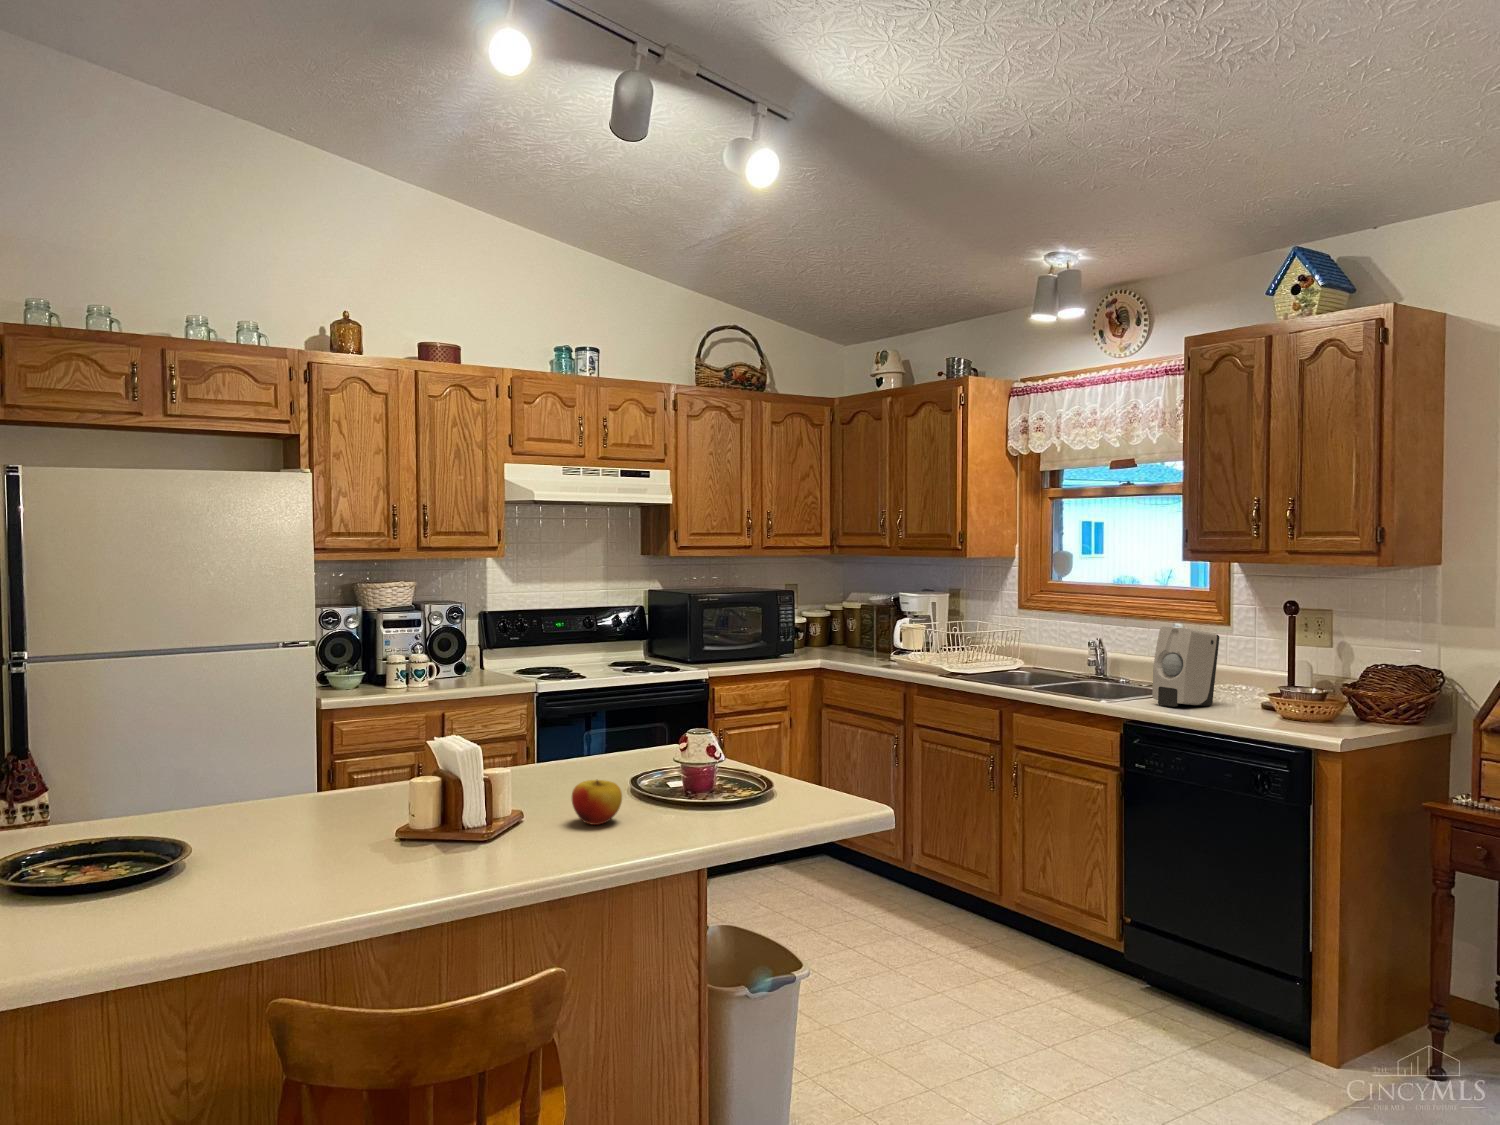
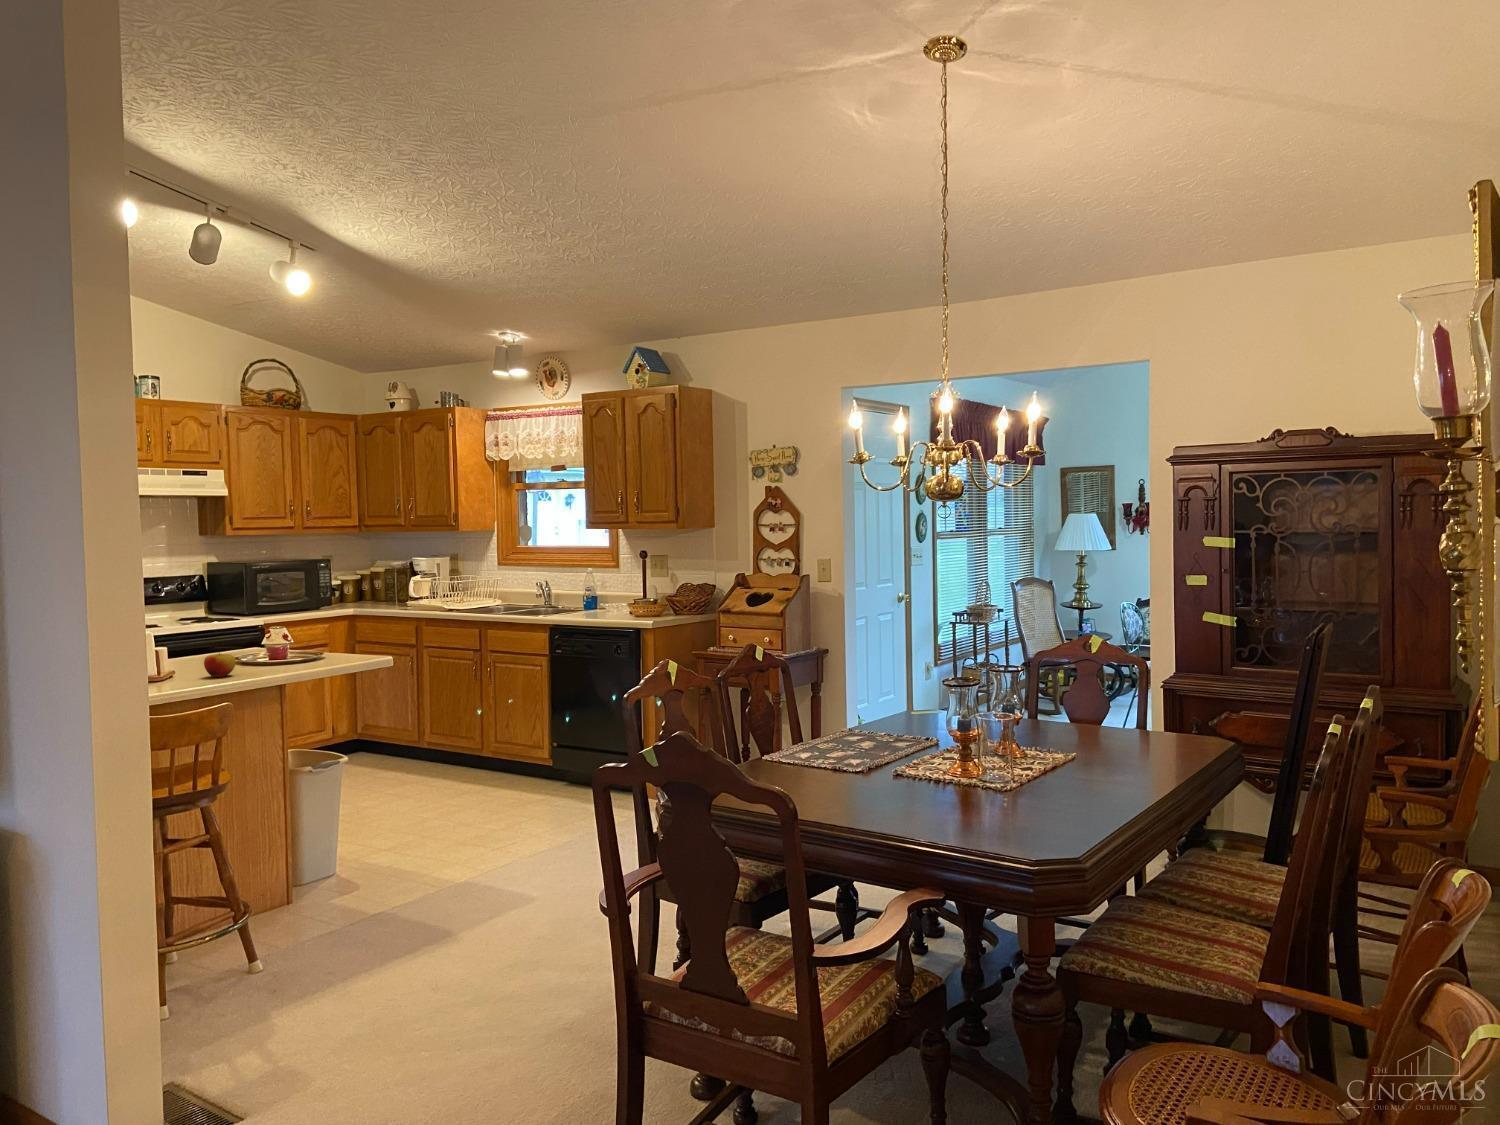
soap dispenser: present [1152,627,1219,707] -> none [568,568,606,615]

